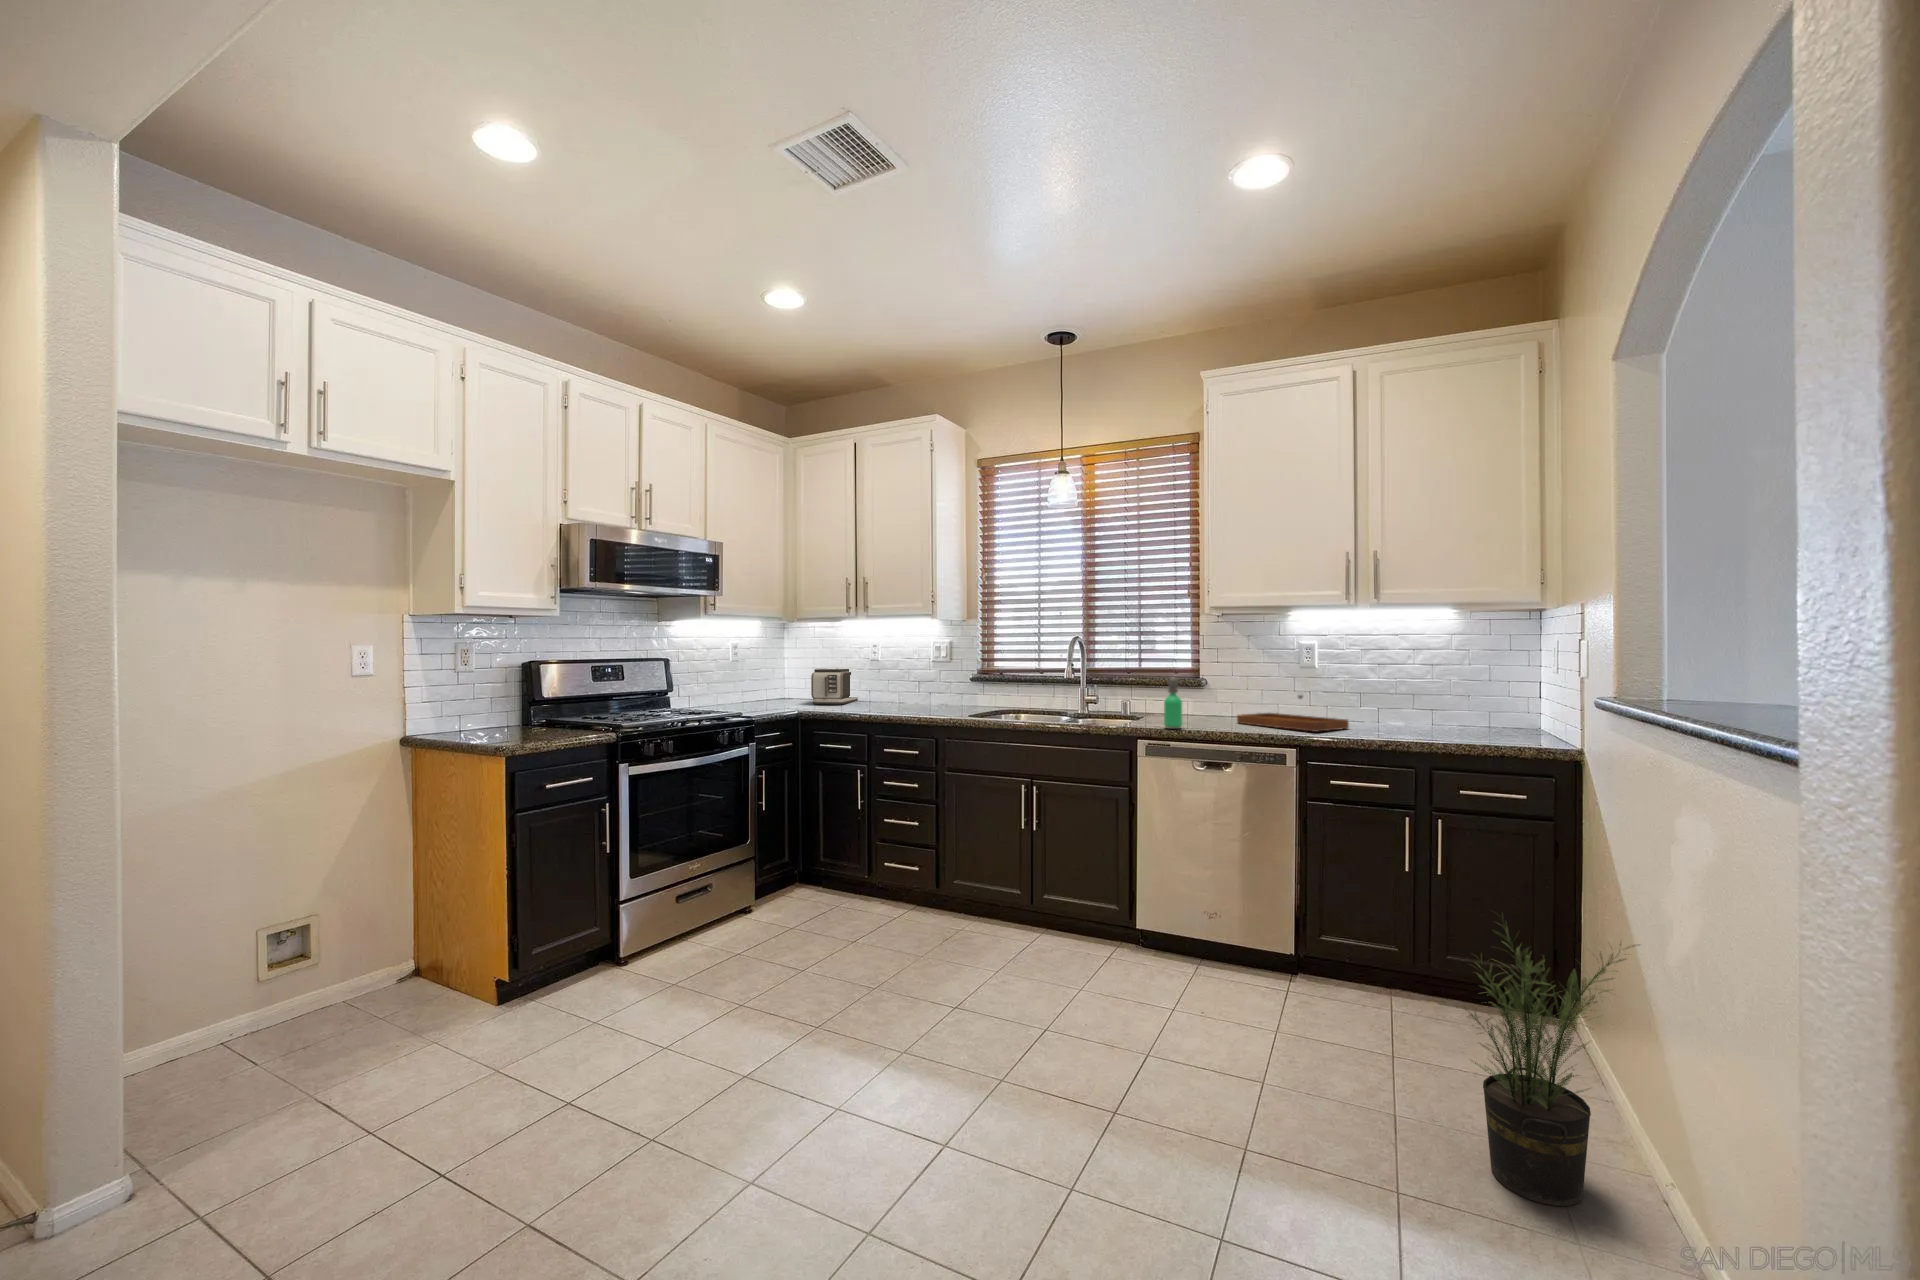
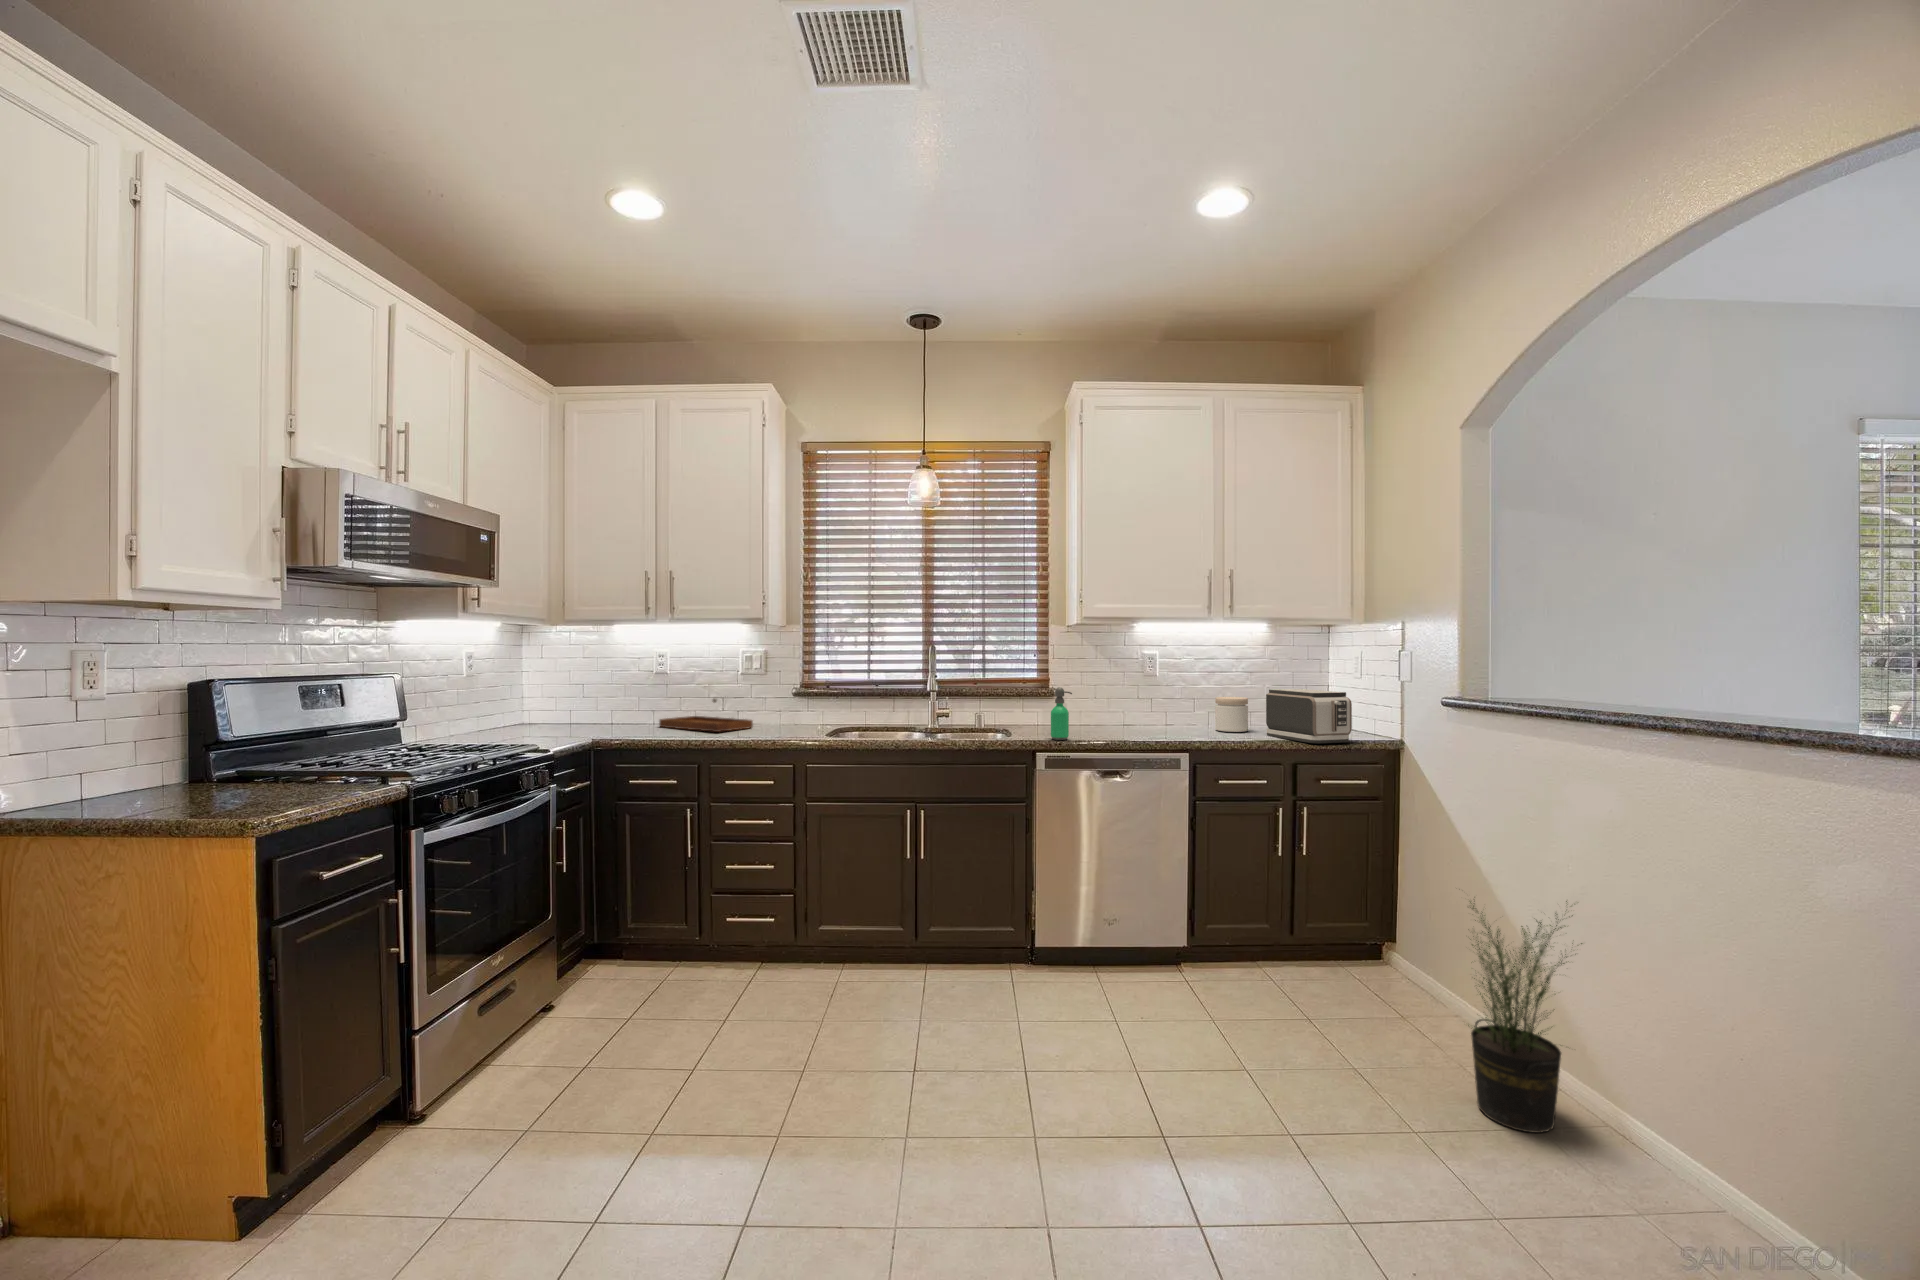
toaster: present [811,668,858,705] -> present [1266,689,1352,743]
jar: none [1369,691,1408,730] -> present [1215,697,1248,732]
tray: present [1237,694,1349,732] -> present [659,698,753,732]

